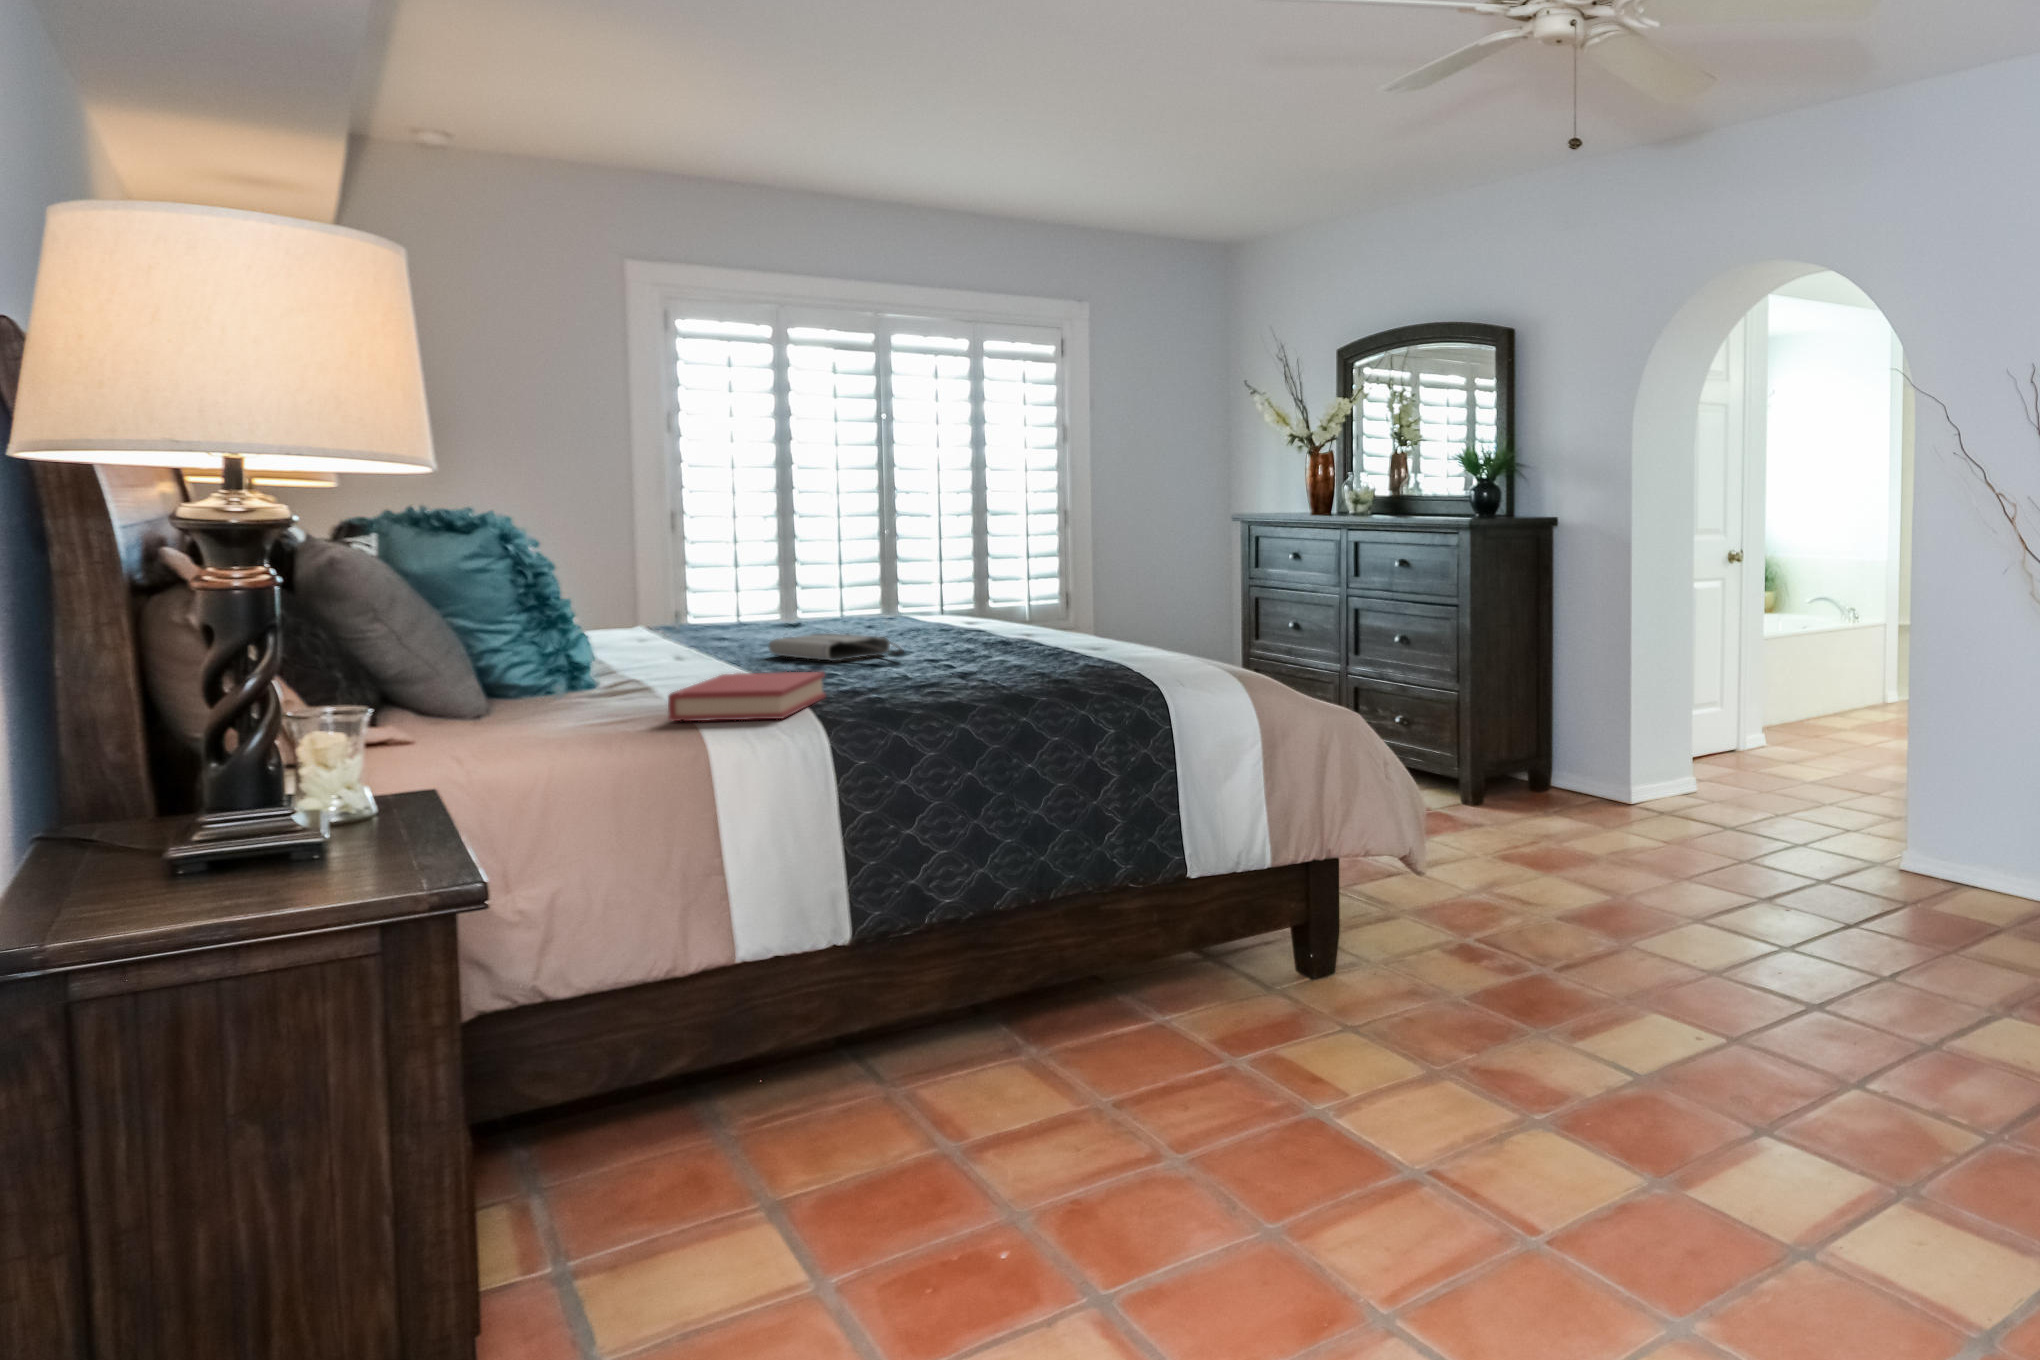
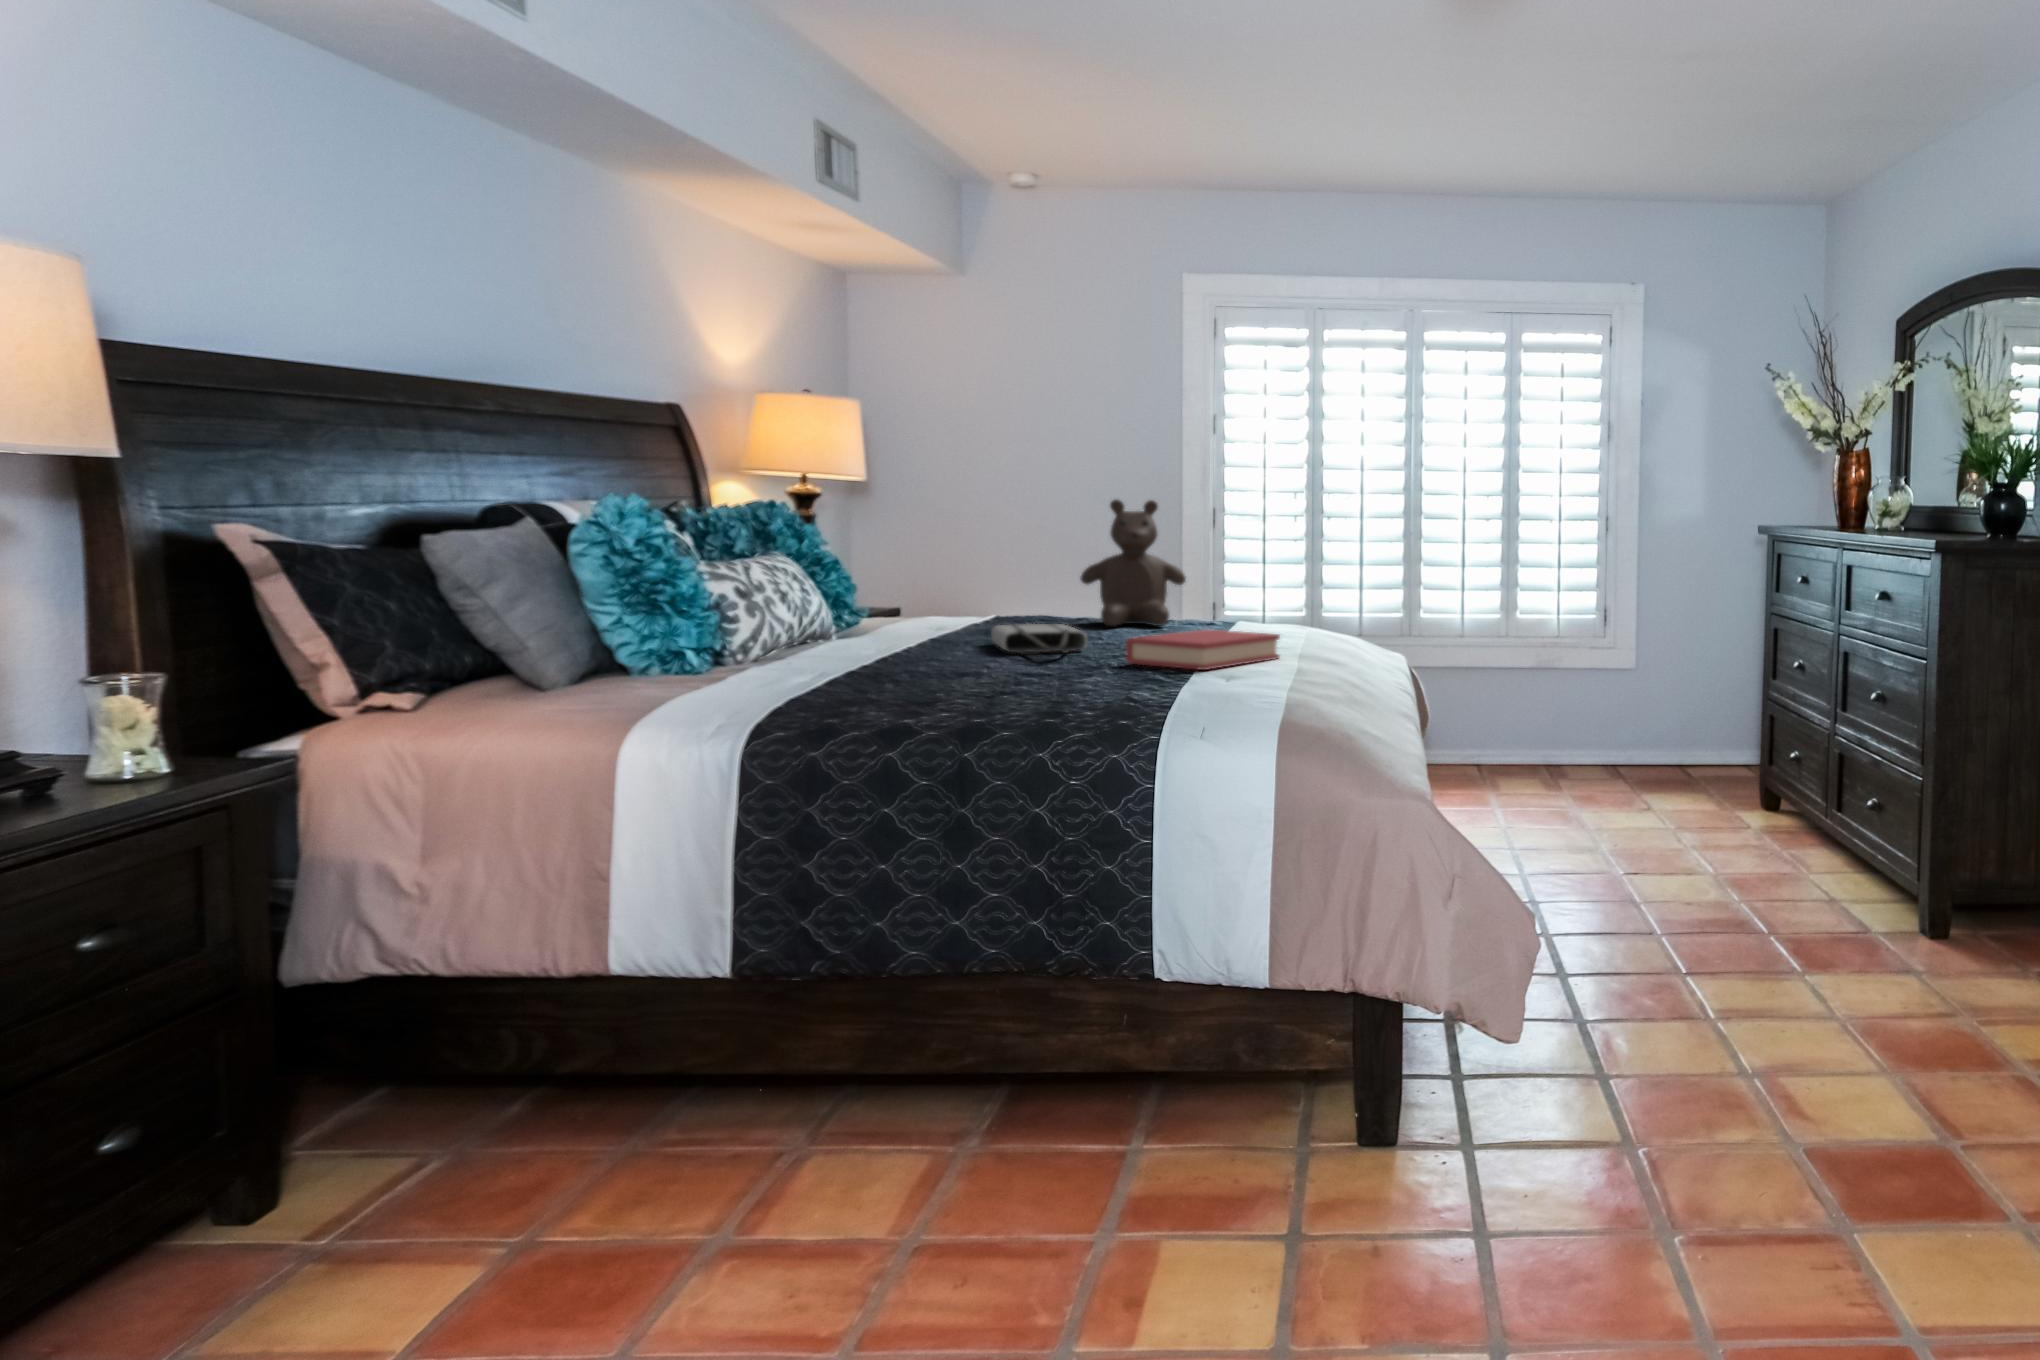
teddy bear: none [758,514,864,634] -> present [1080,499,1186,626]
hardback book: present [668,672,826,721] -> present [1126,630,1280,670]

